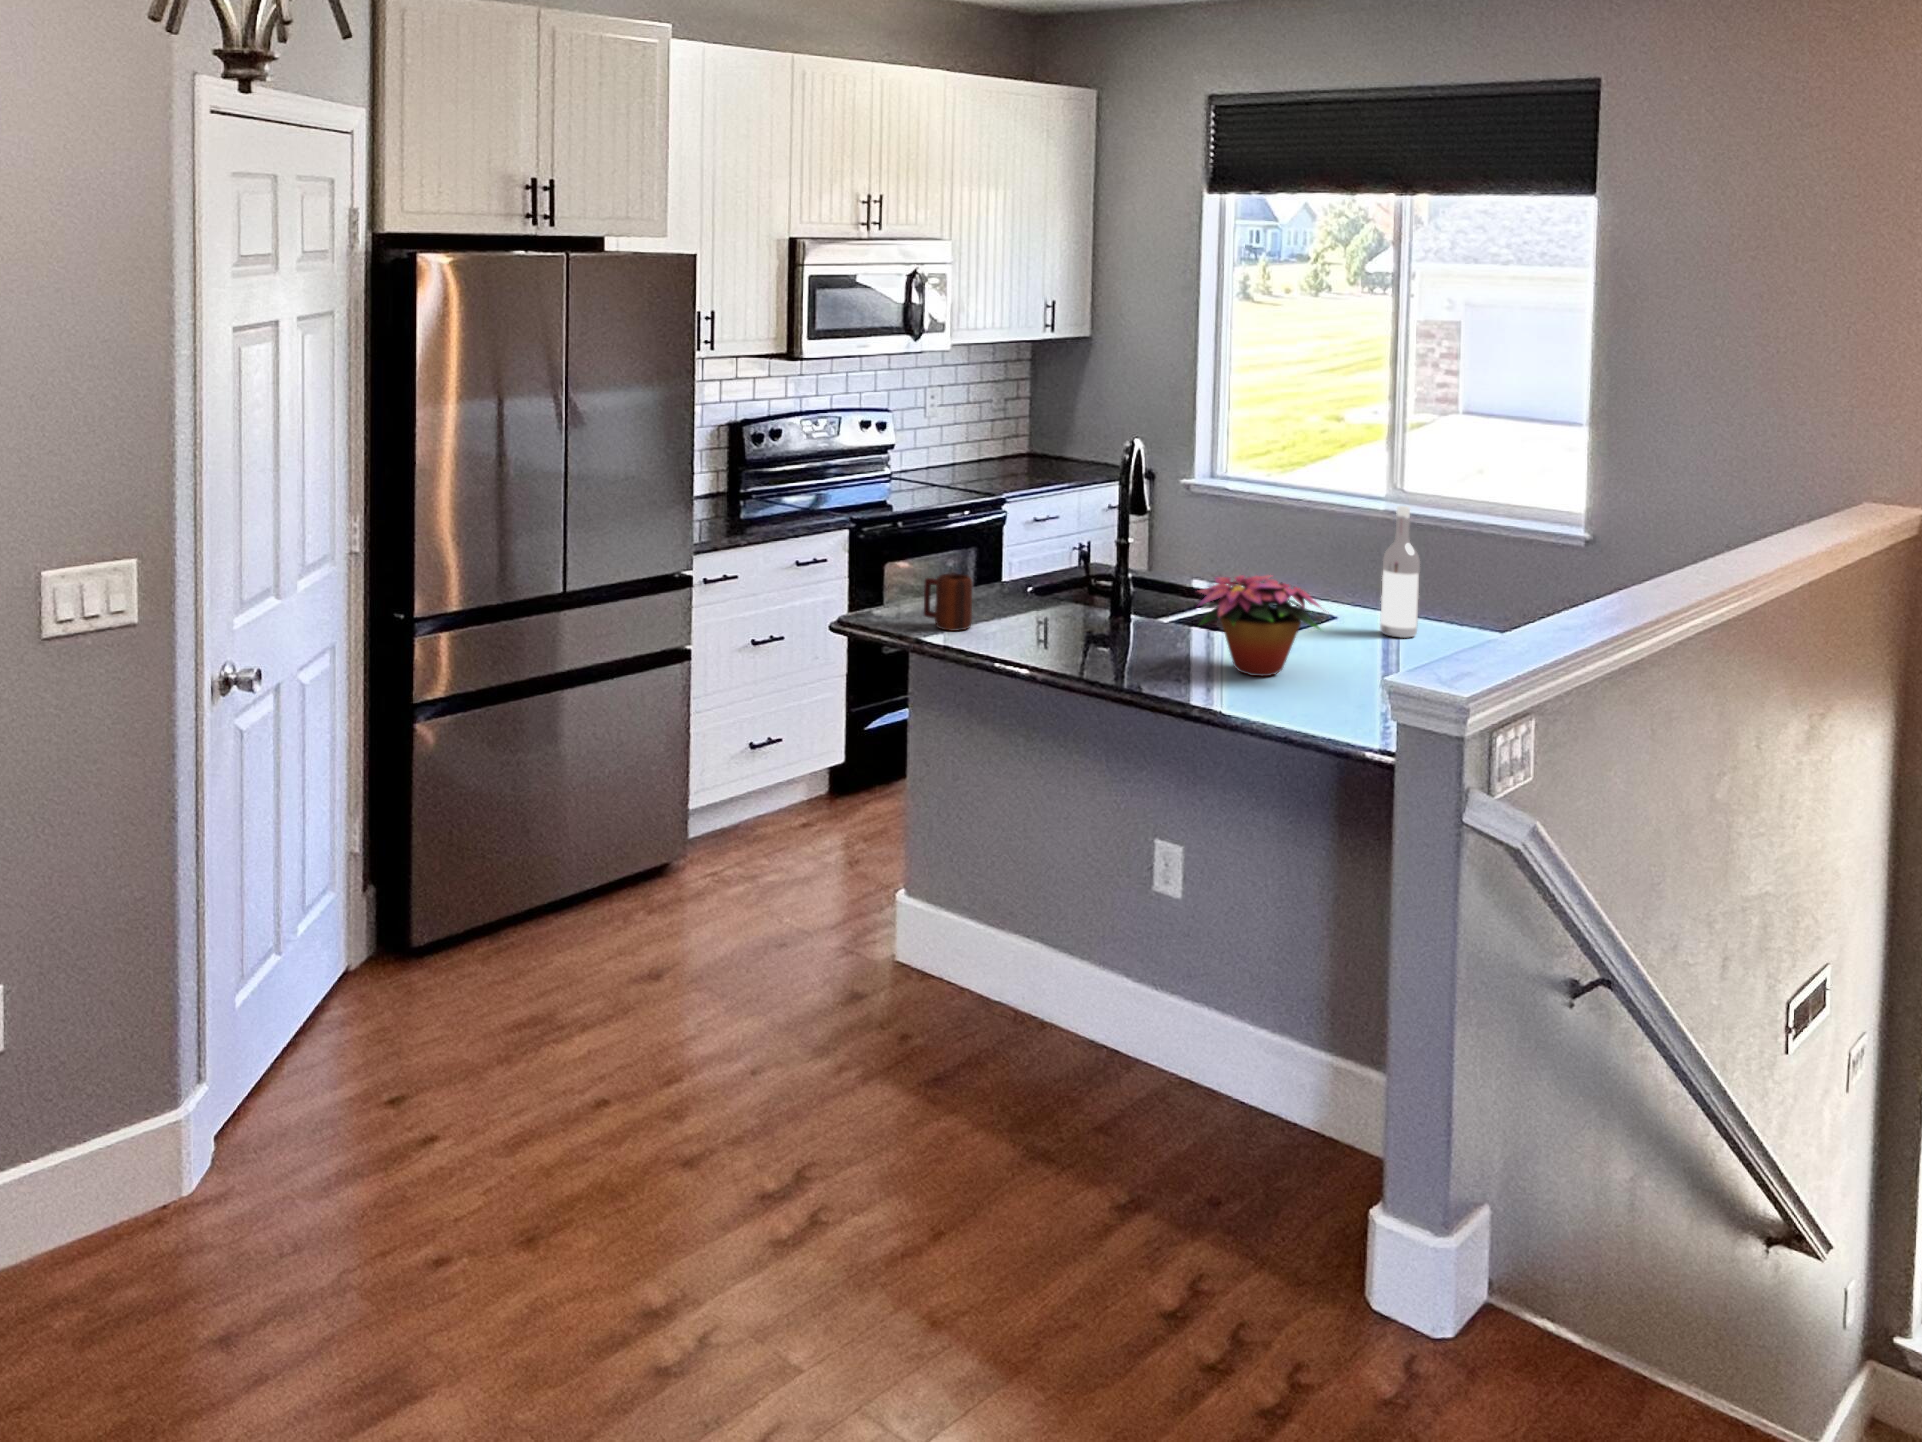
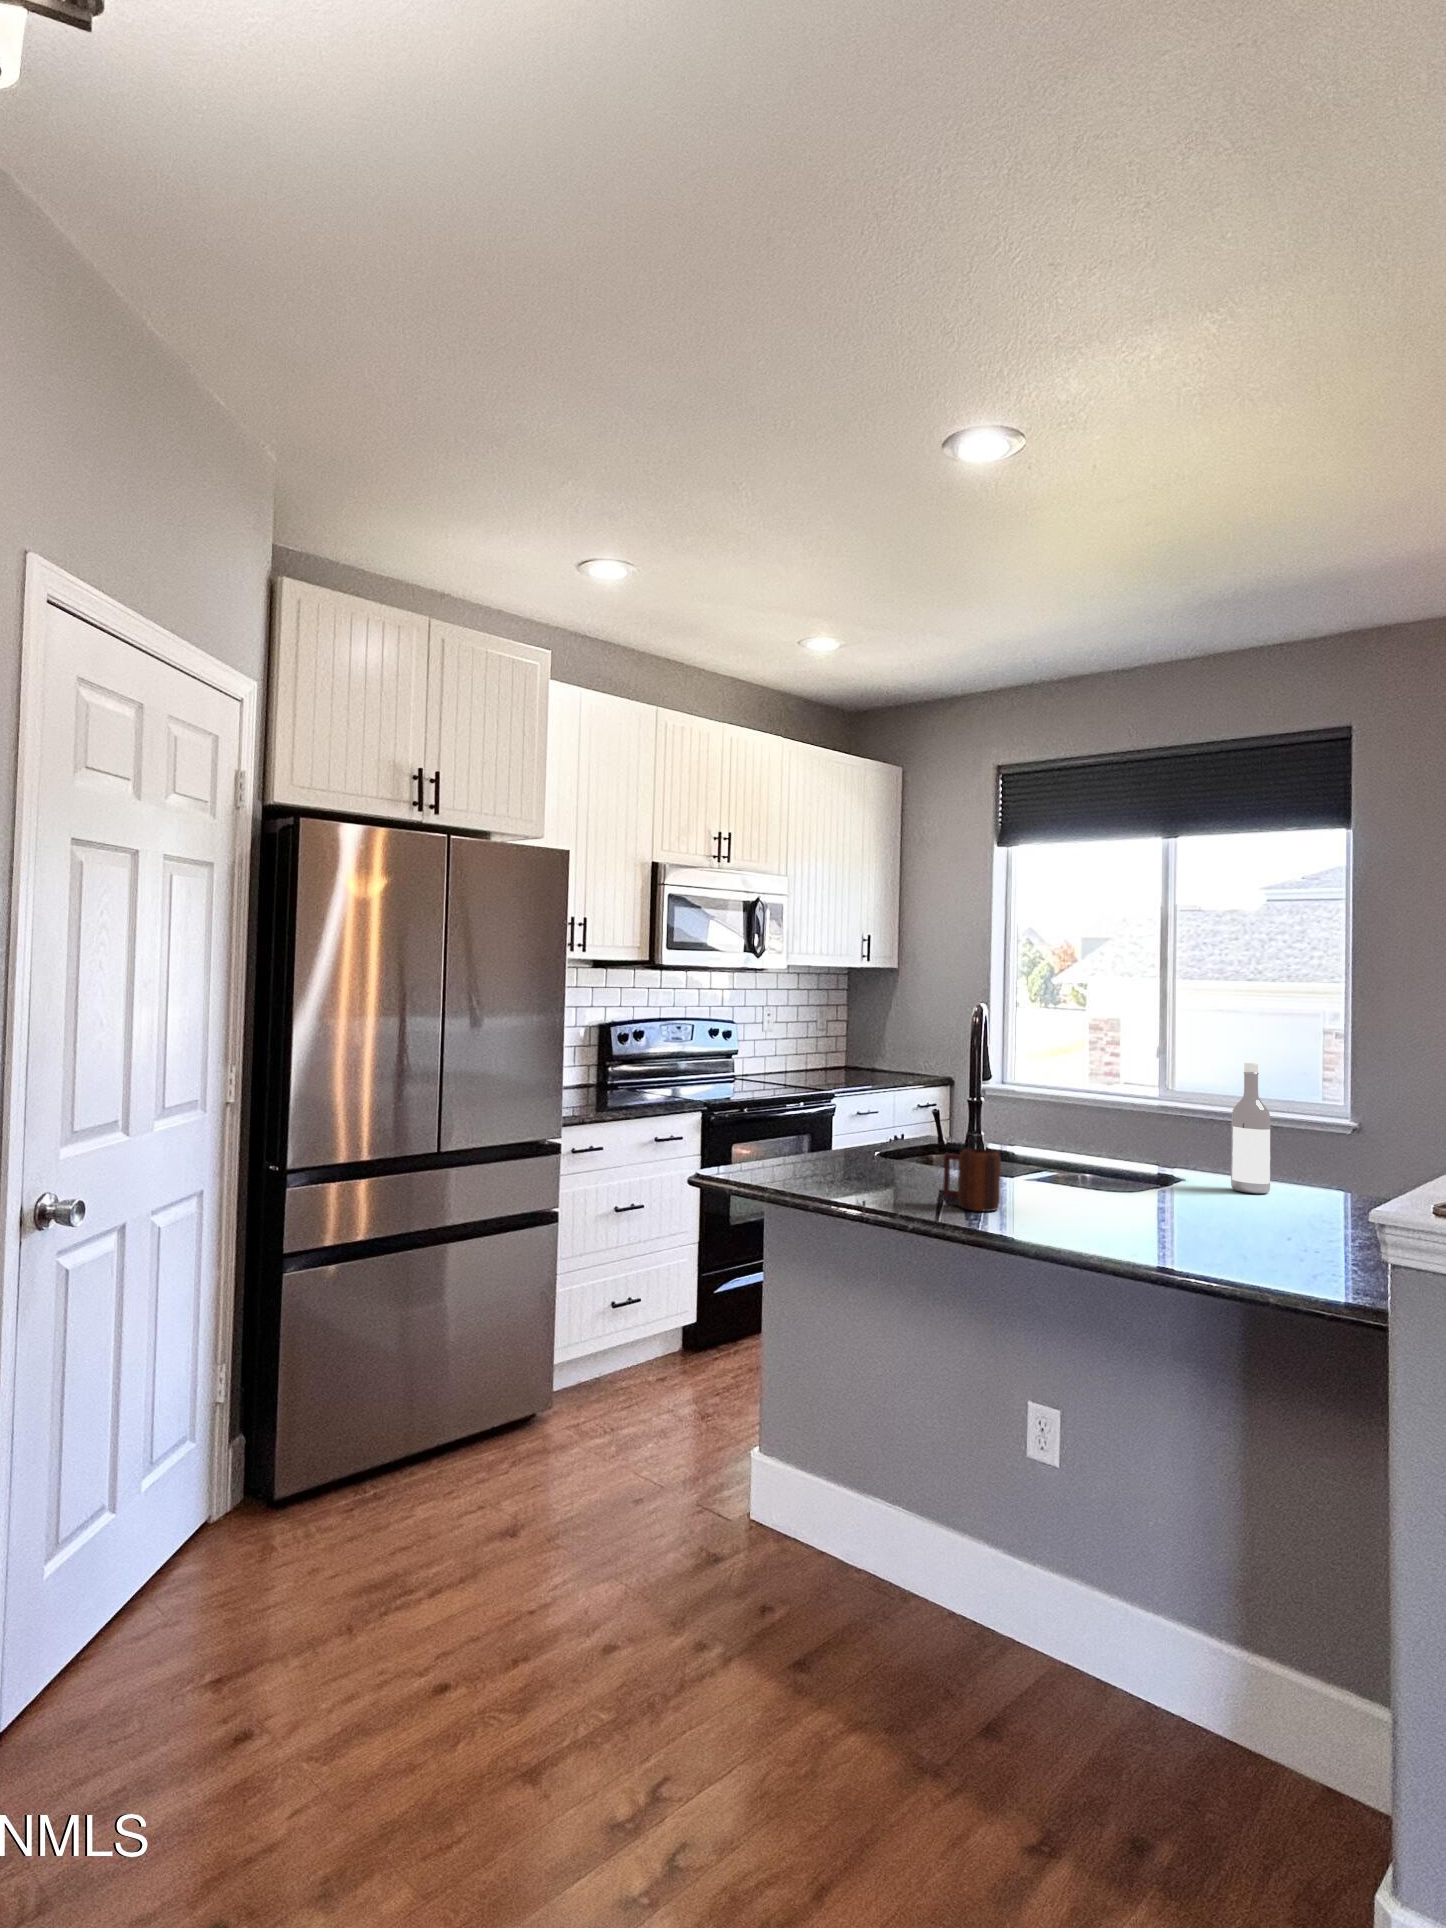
mug: present [924,574,972,631] -> present [943,1148,1001,1211]
flower arrangement: present [1199,575,1320,676] -> none [1061,1117,1223,1224]

